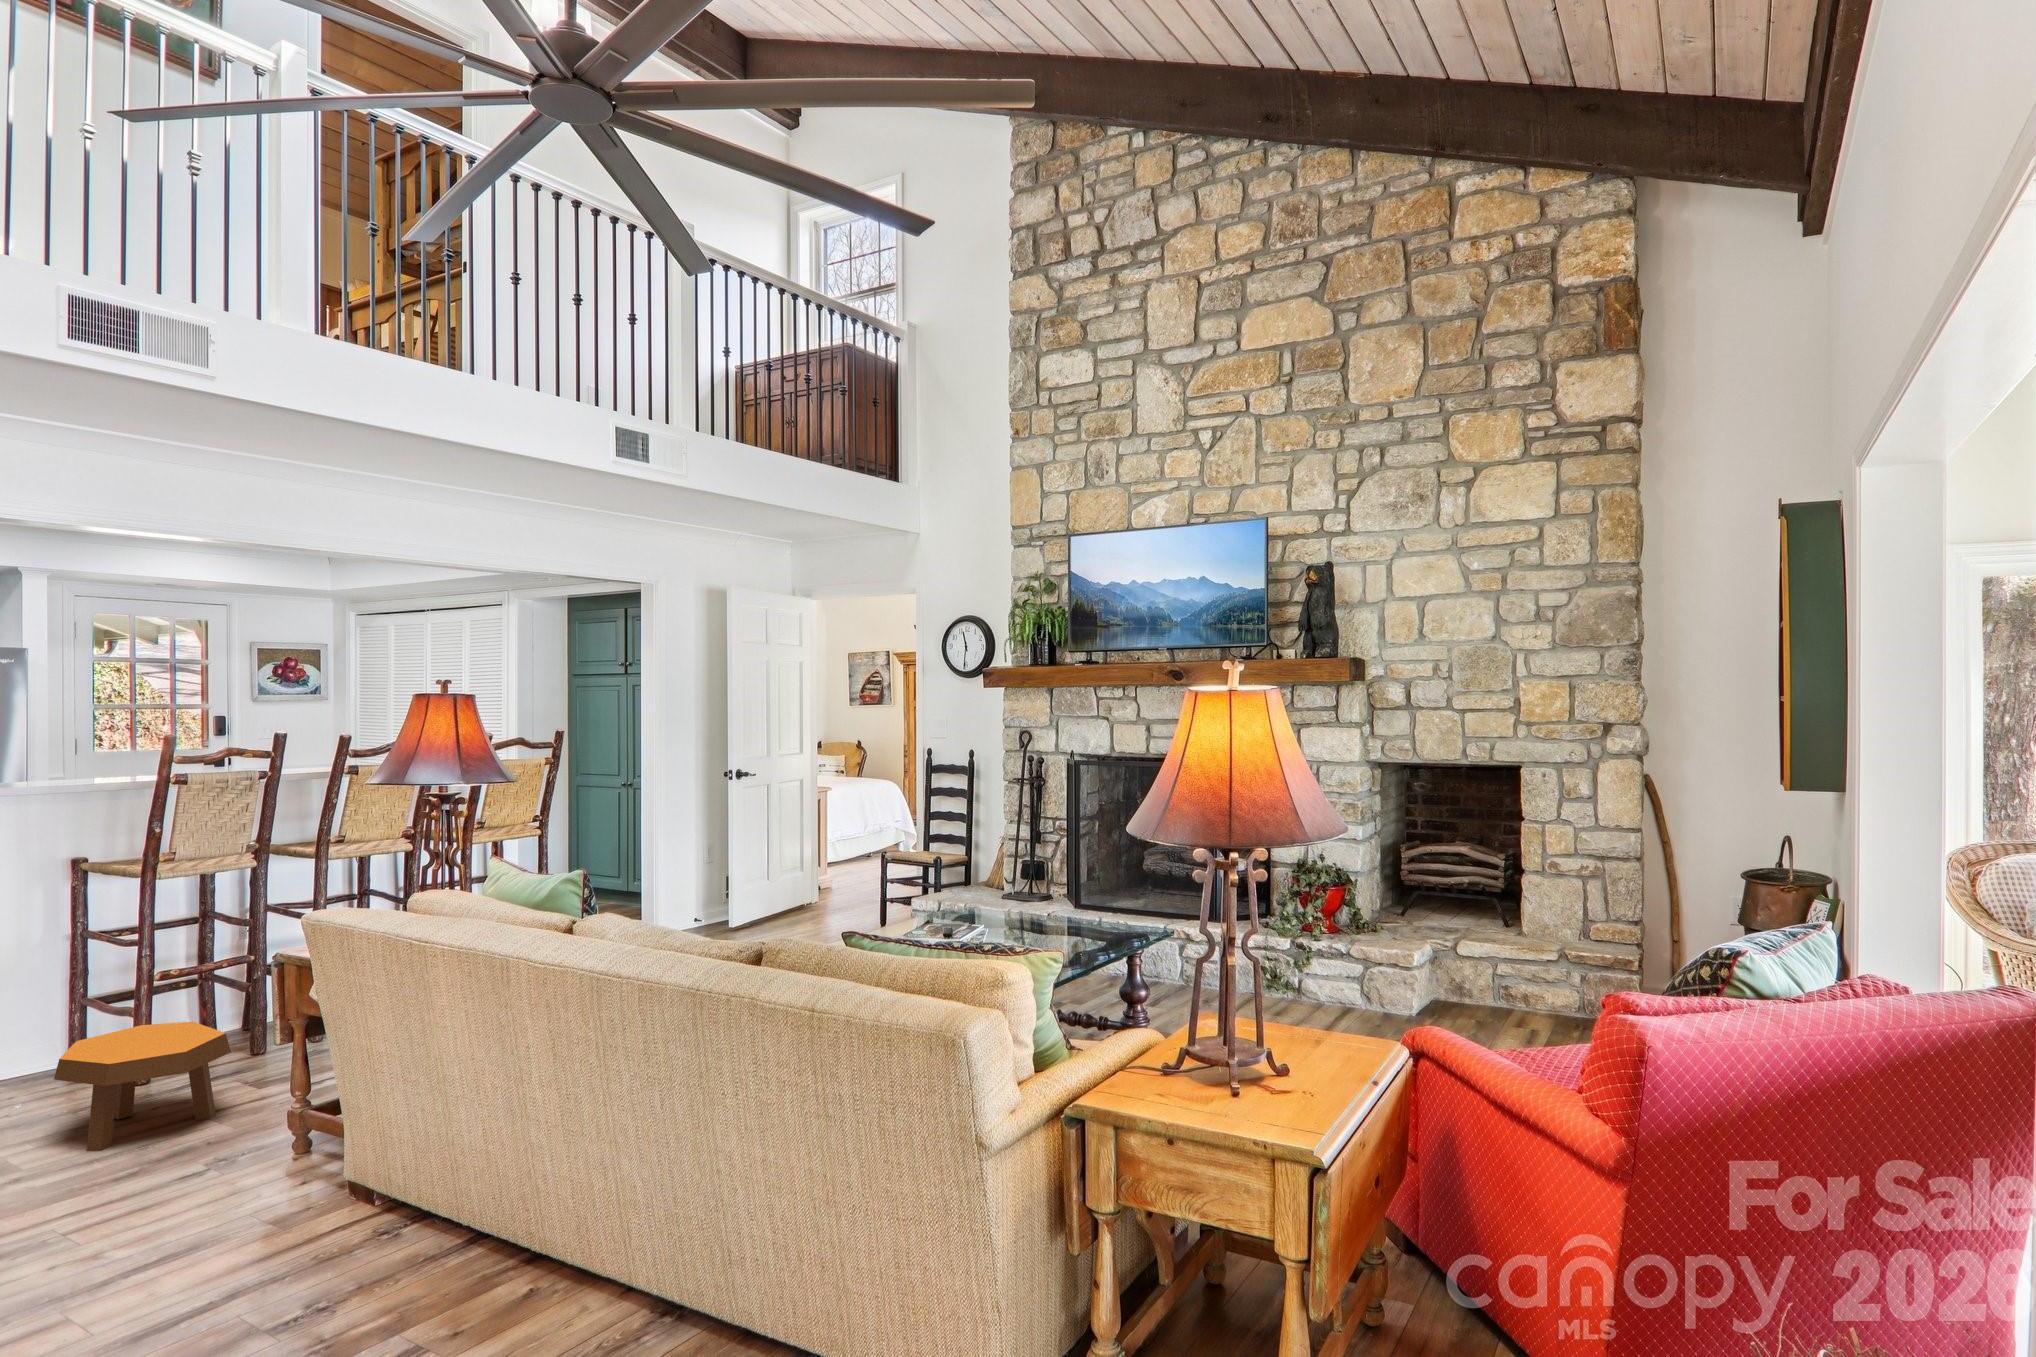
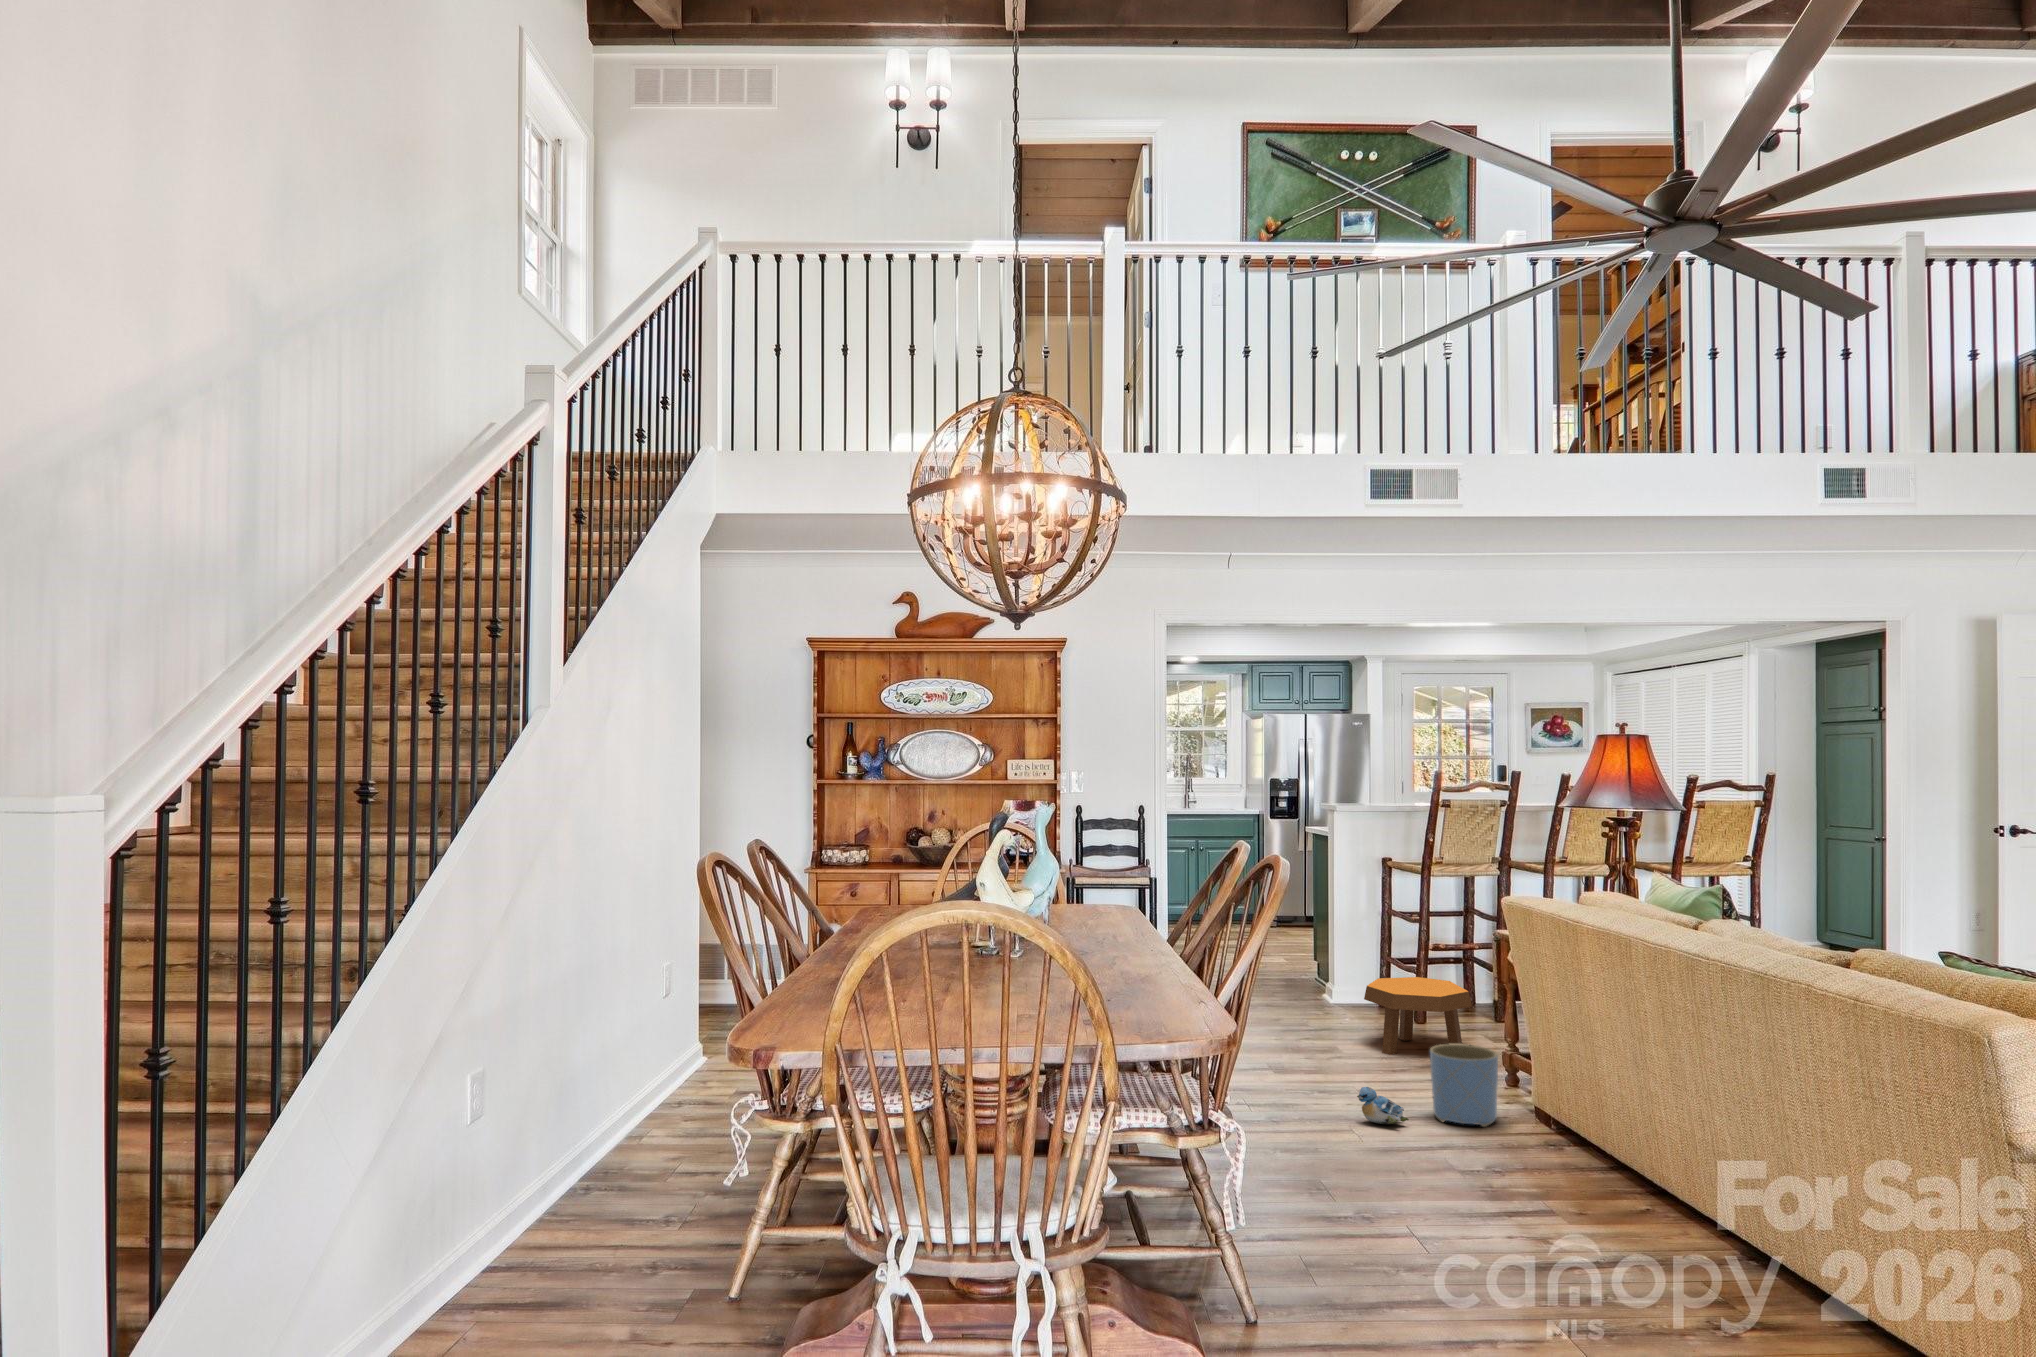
planter: none [193,1123,299,1249] -> present [1430,1044,1498,1127]
plush toy: none [68,1240,161,1292] -> present [1357,1087,1409,1124]

